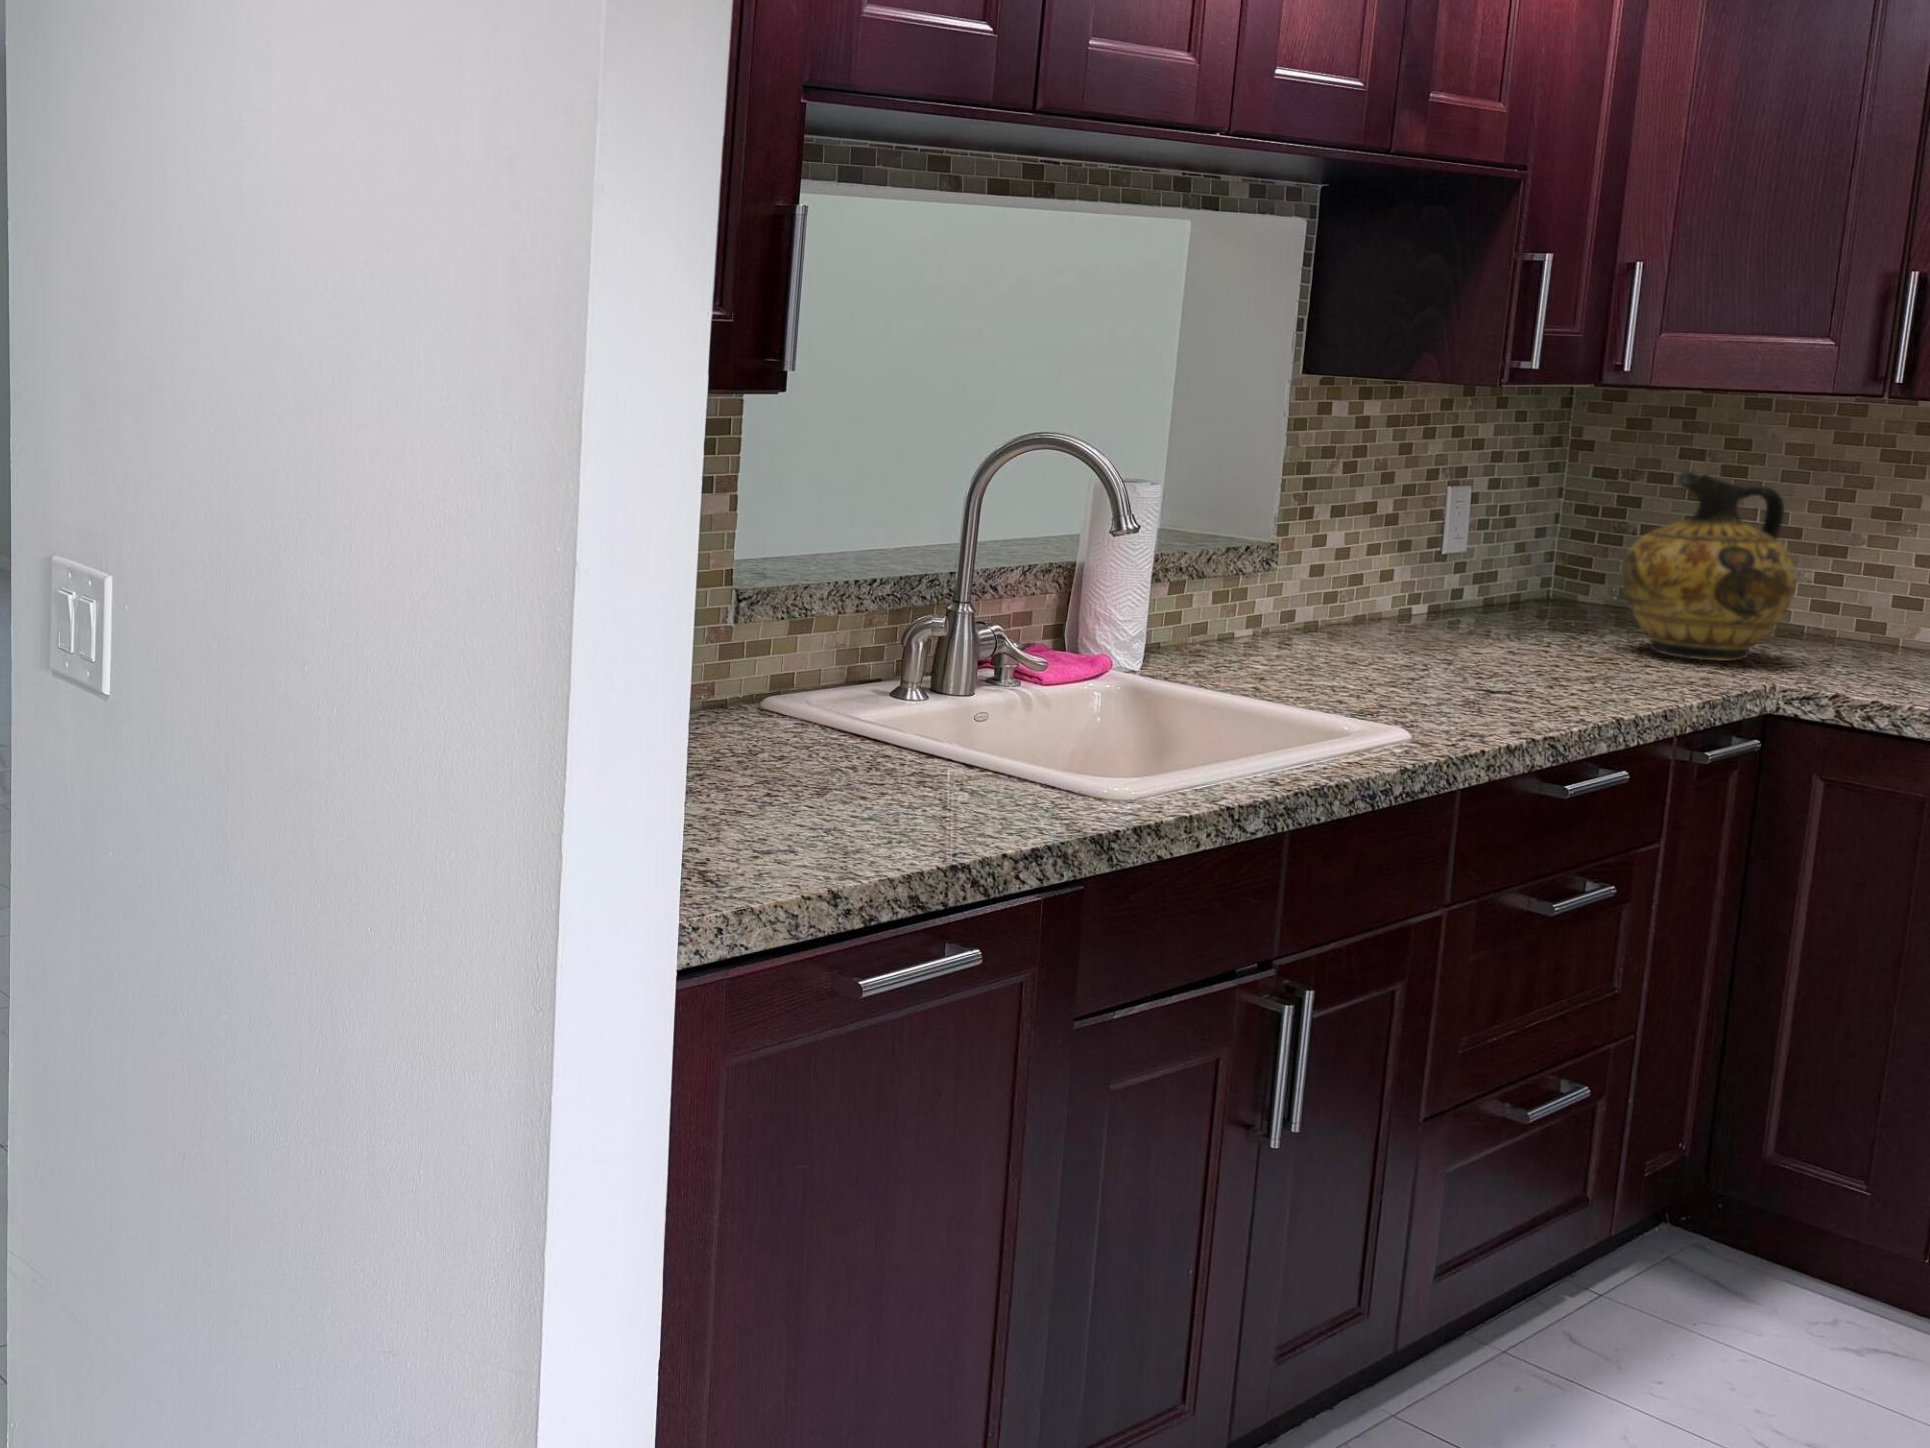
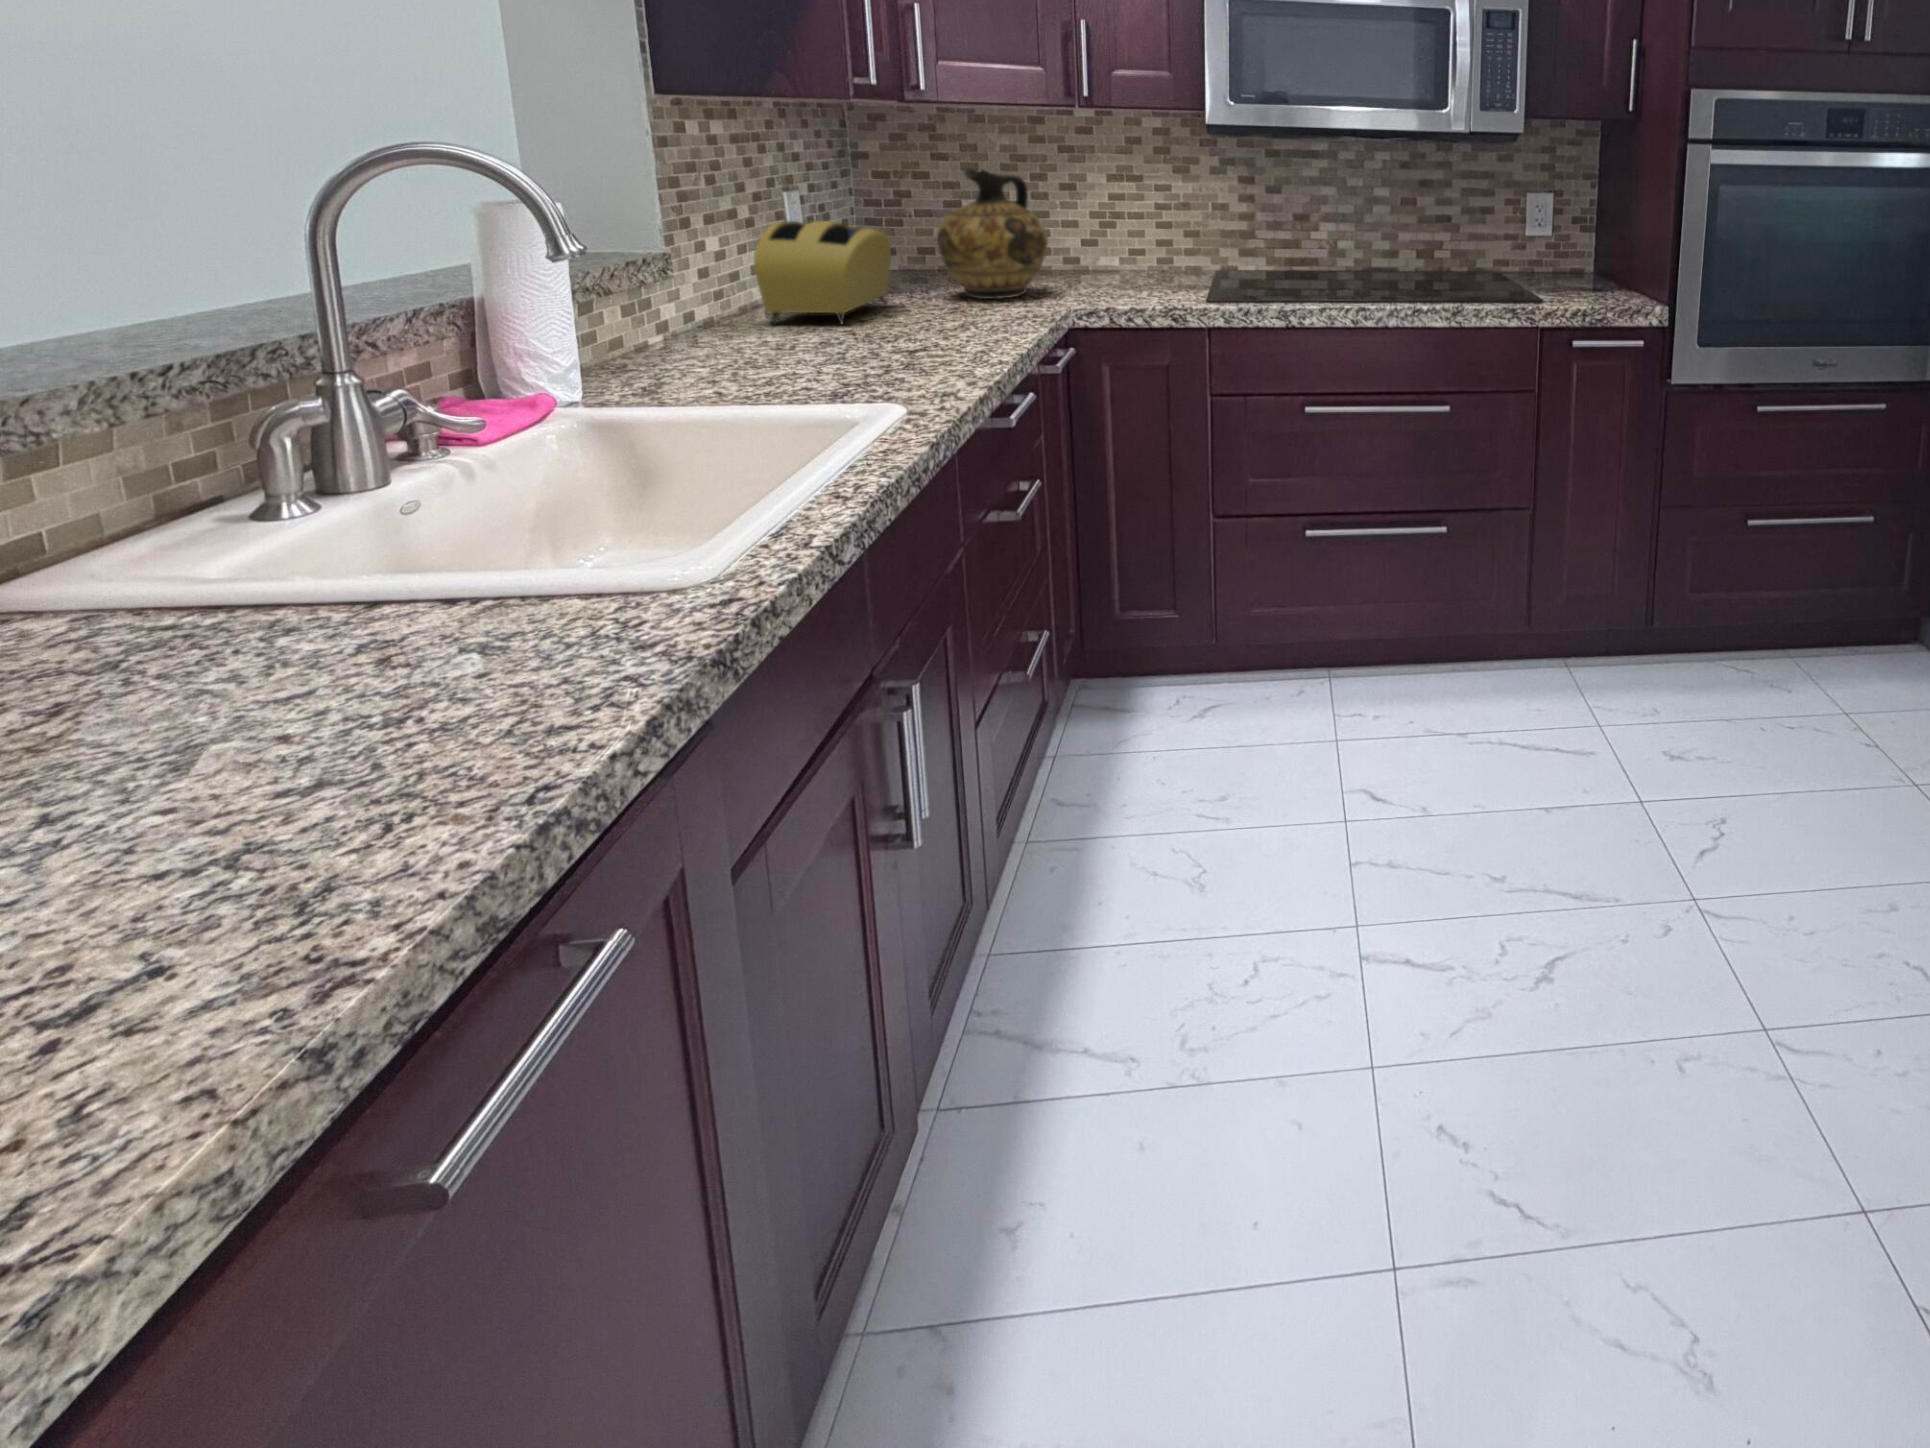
toaster: none [1367,523,1549,655] -> present [754,221,891,324]

